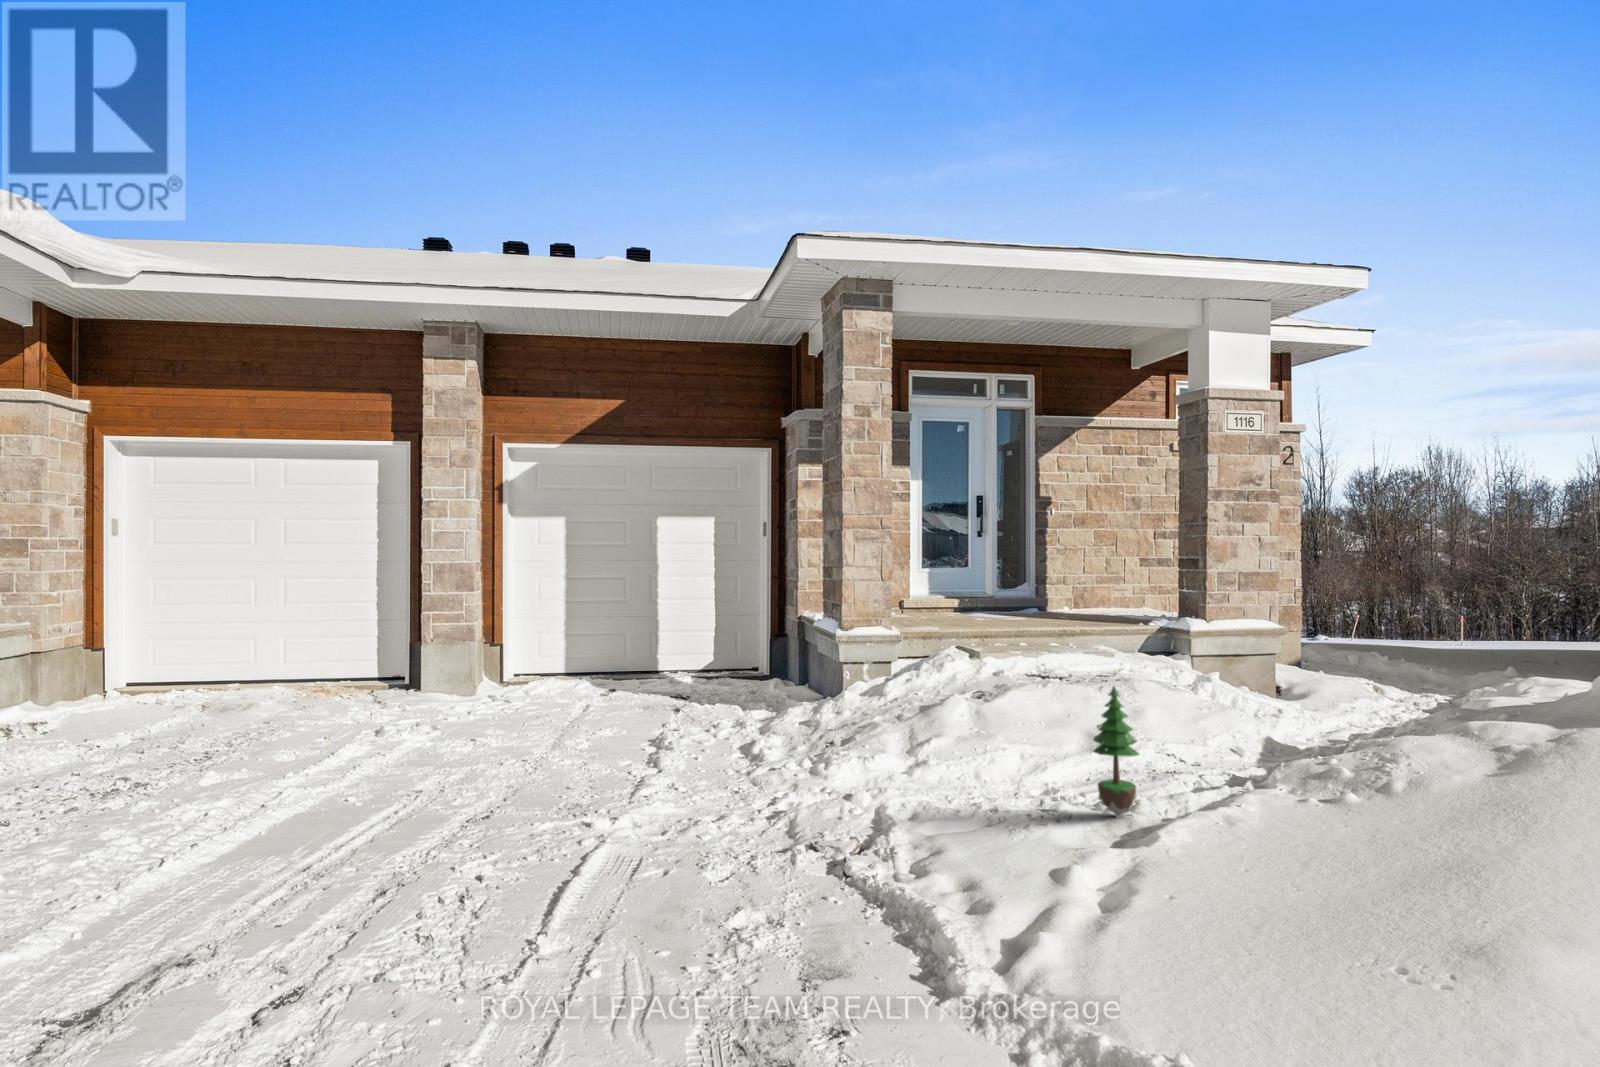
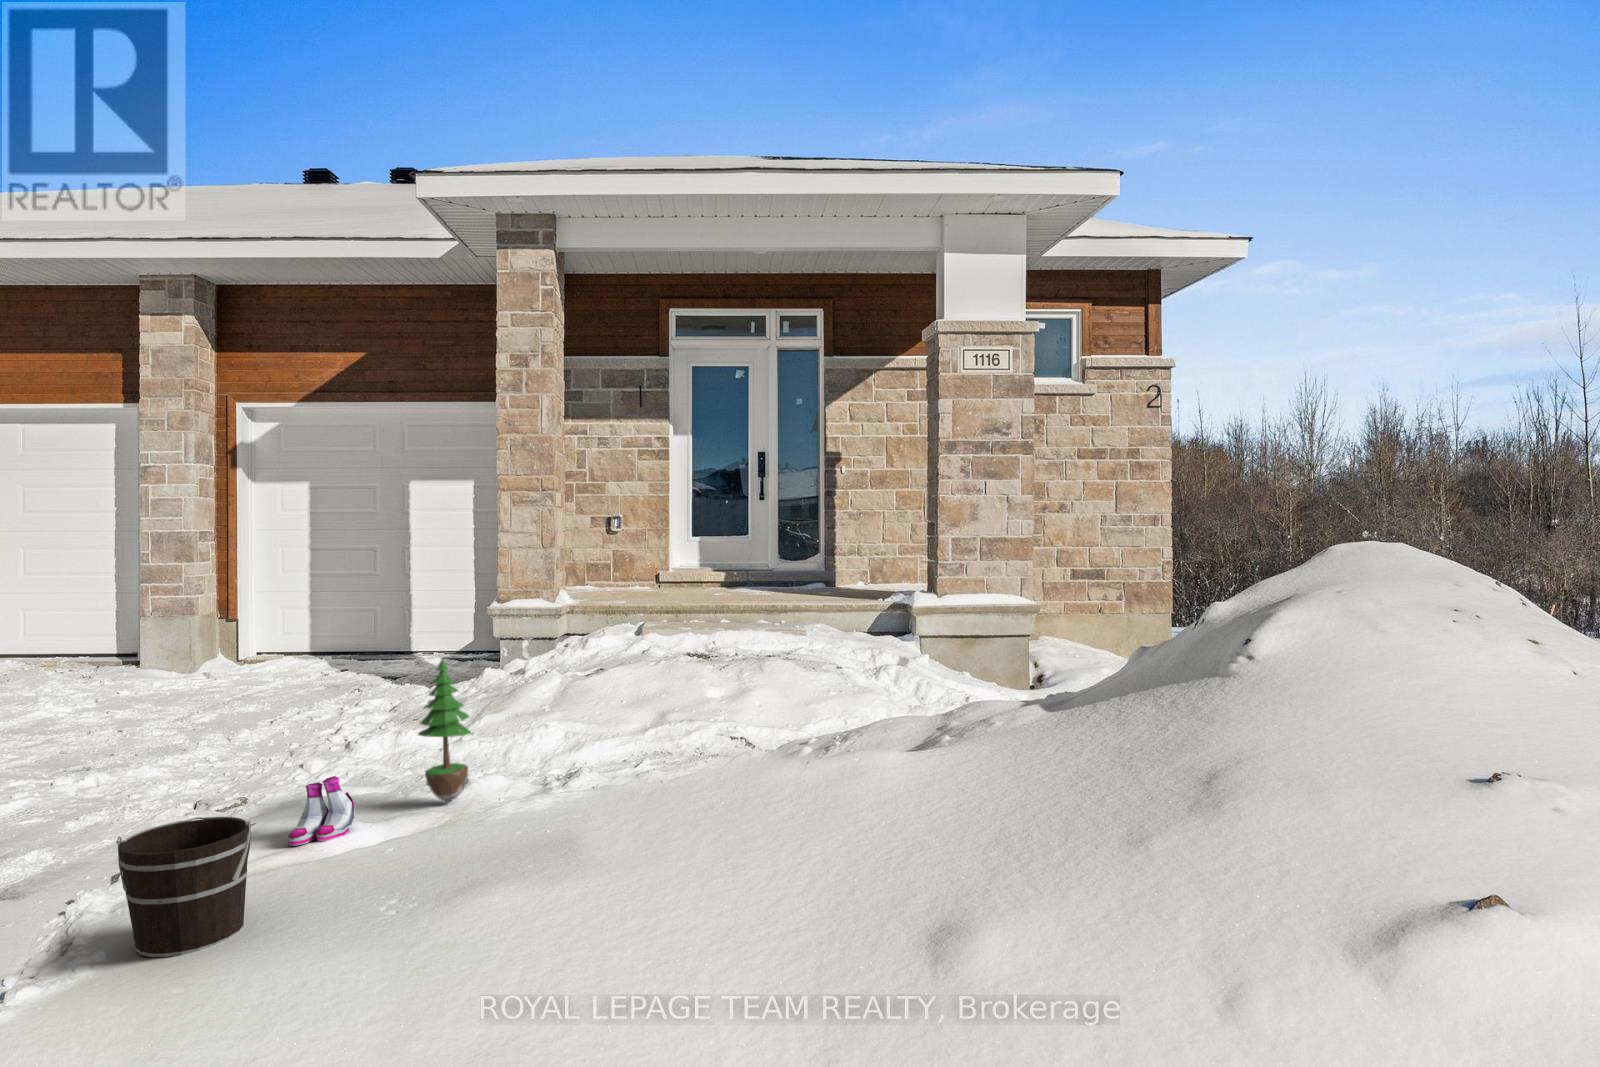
boots: none [1044,794,1090,860] -> present [288,776,355,846]
bucket: none [1147,837,1261,972] -> present [116,817,256,957]

